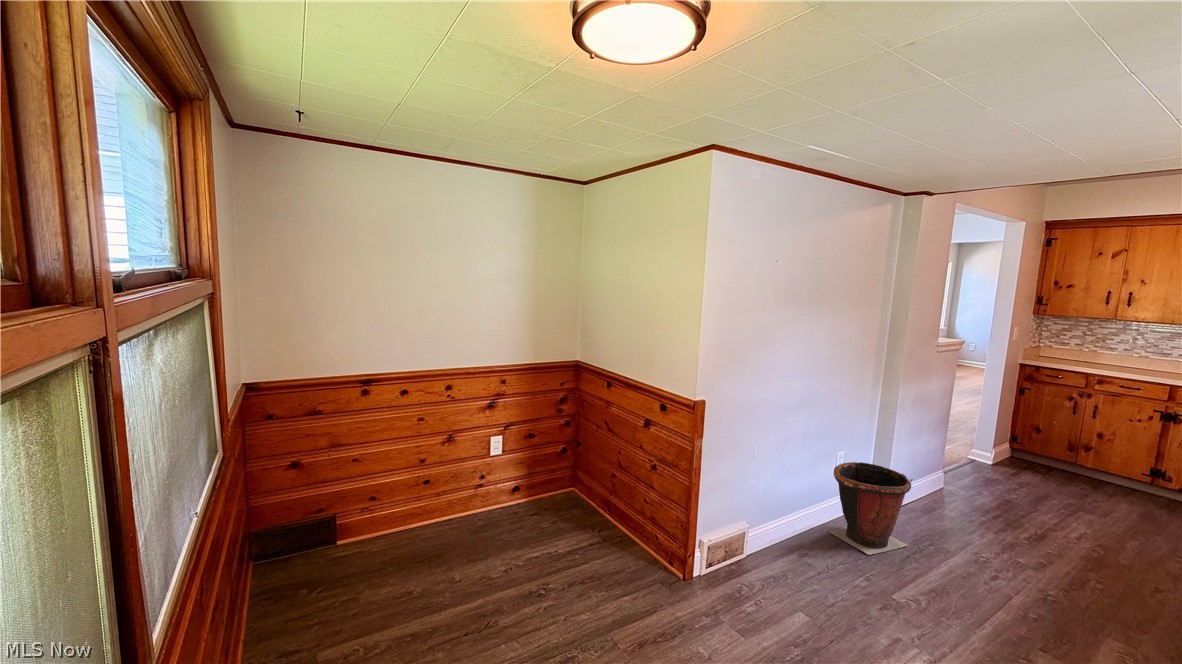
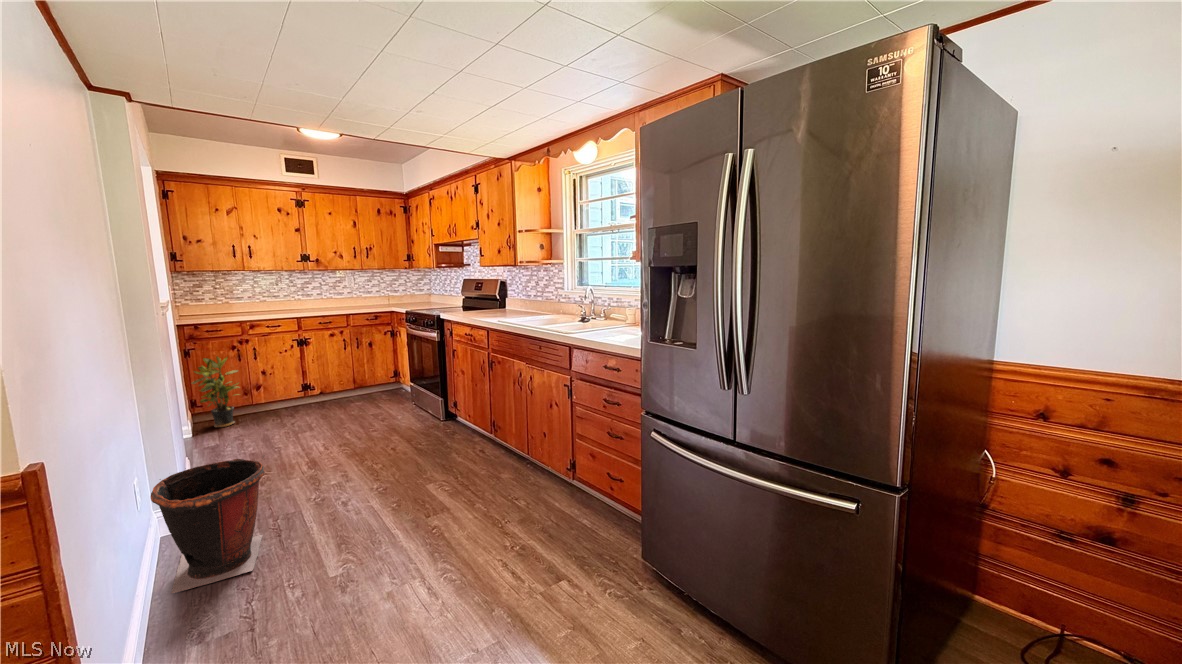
potted plant: none [1008,401,1059,474] -> present [192,356,239,427]

